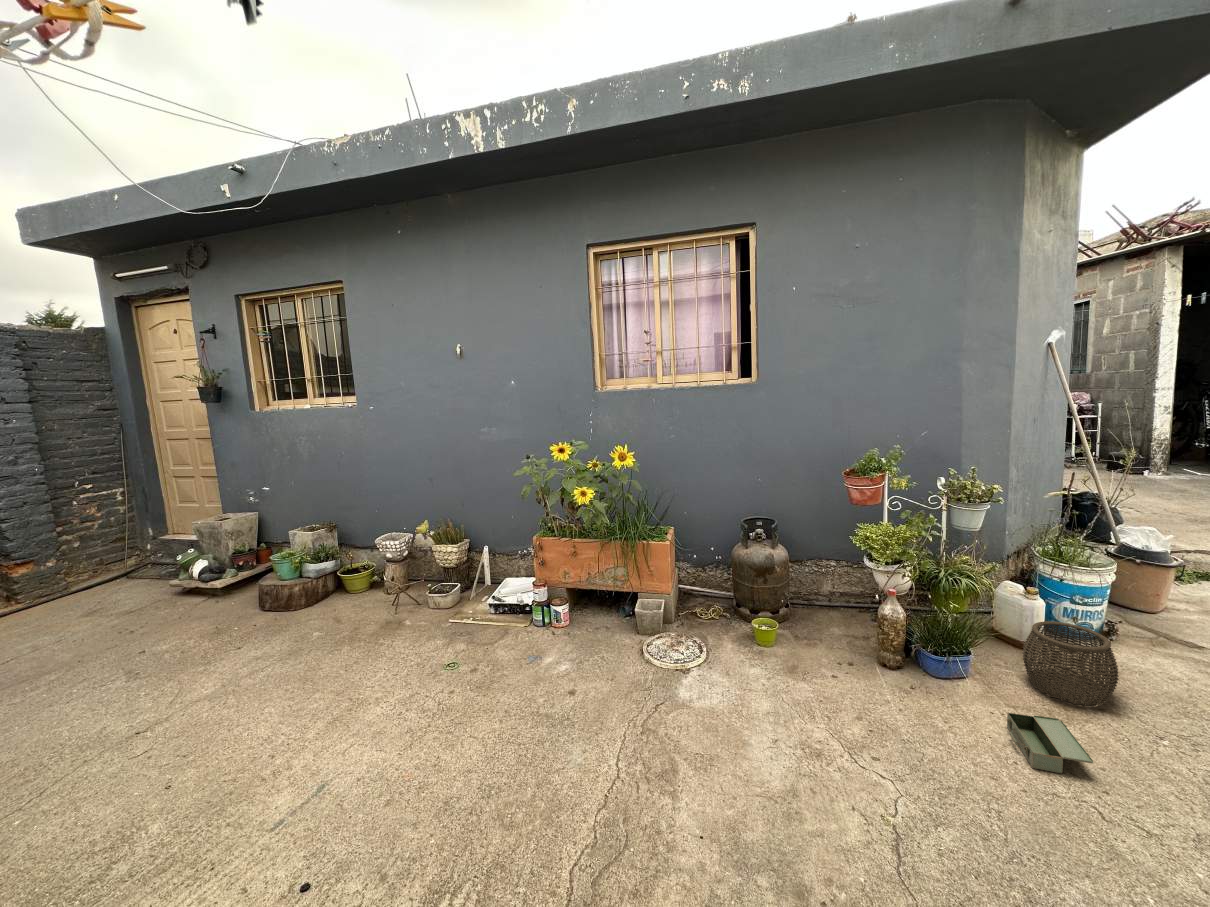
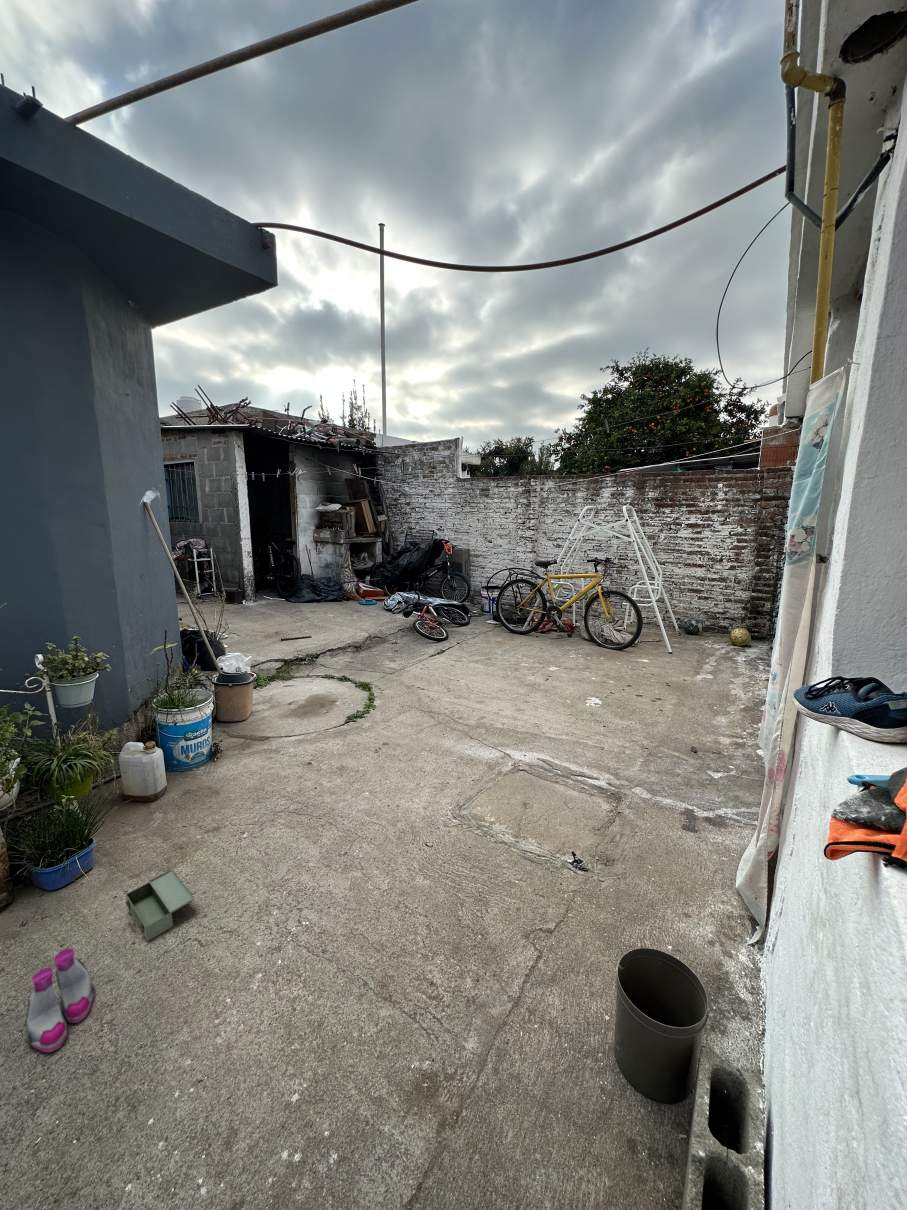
woven basket: present [1022,621,1119,706] -> none [143,767,216,844]
boots: none [927,717,982,792] -> present [26,949,94,1052]

